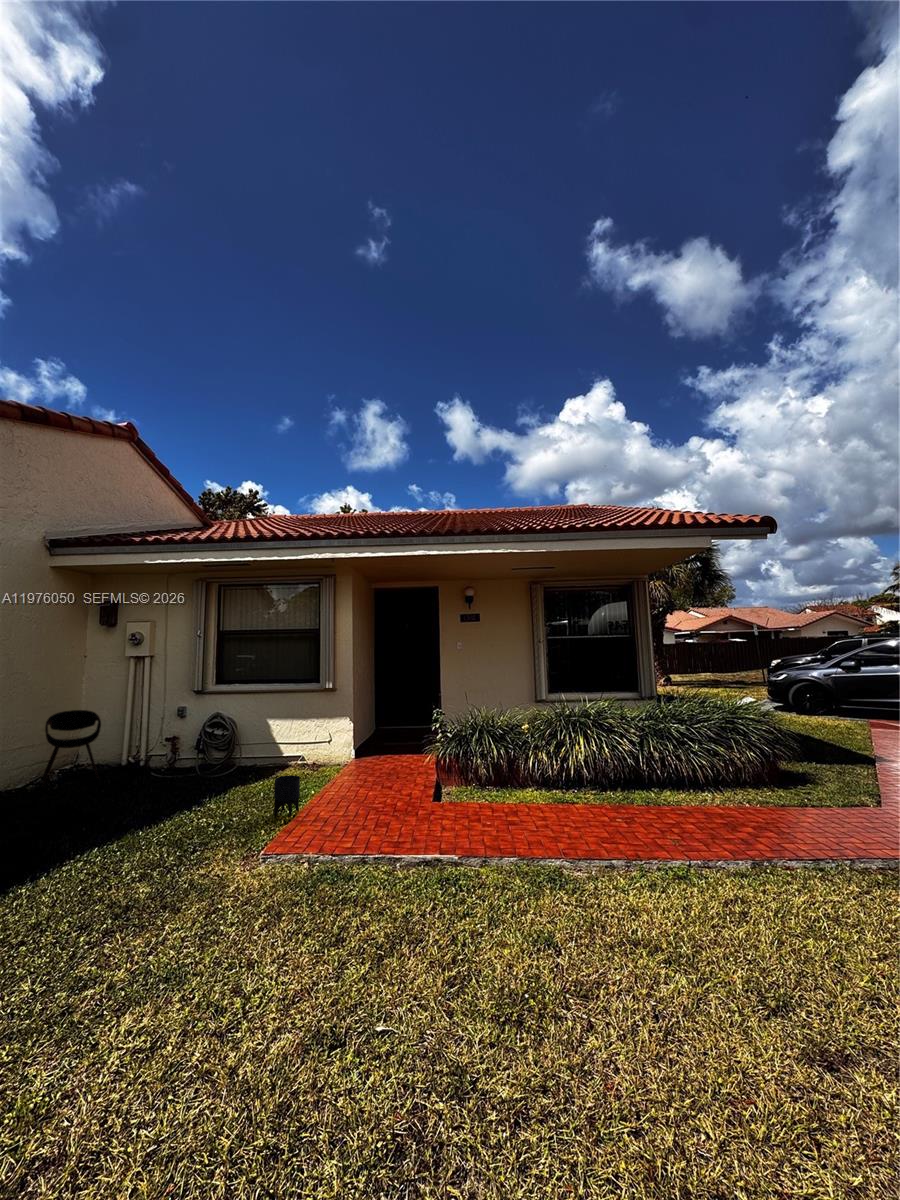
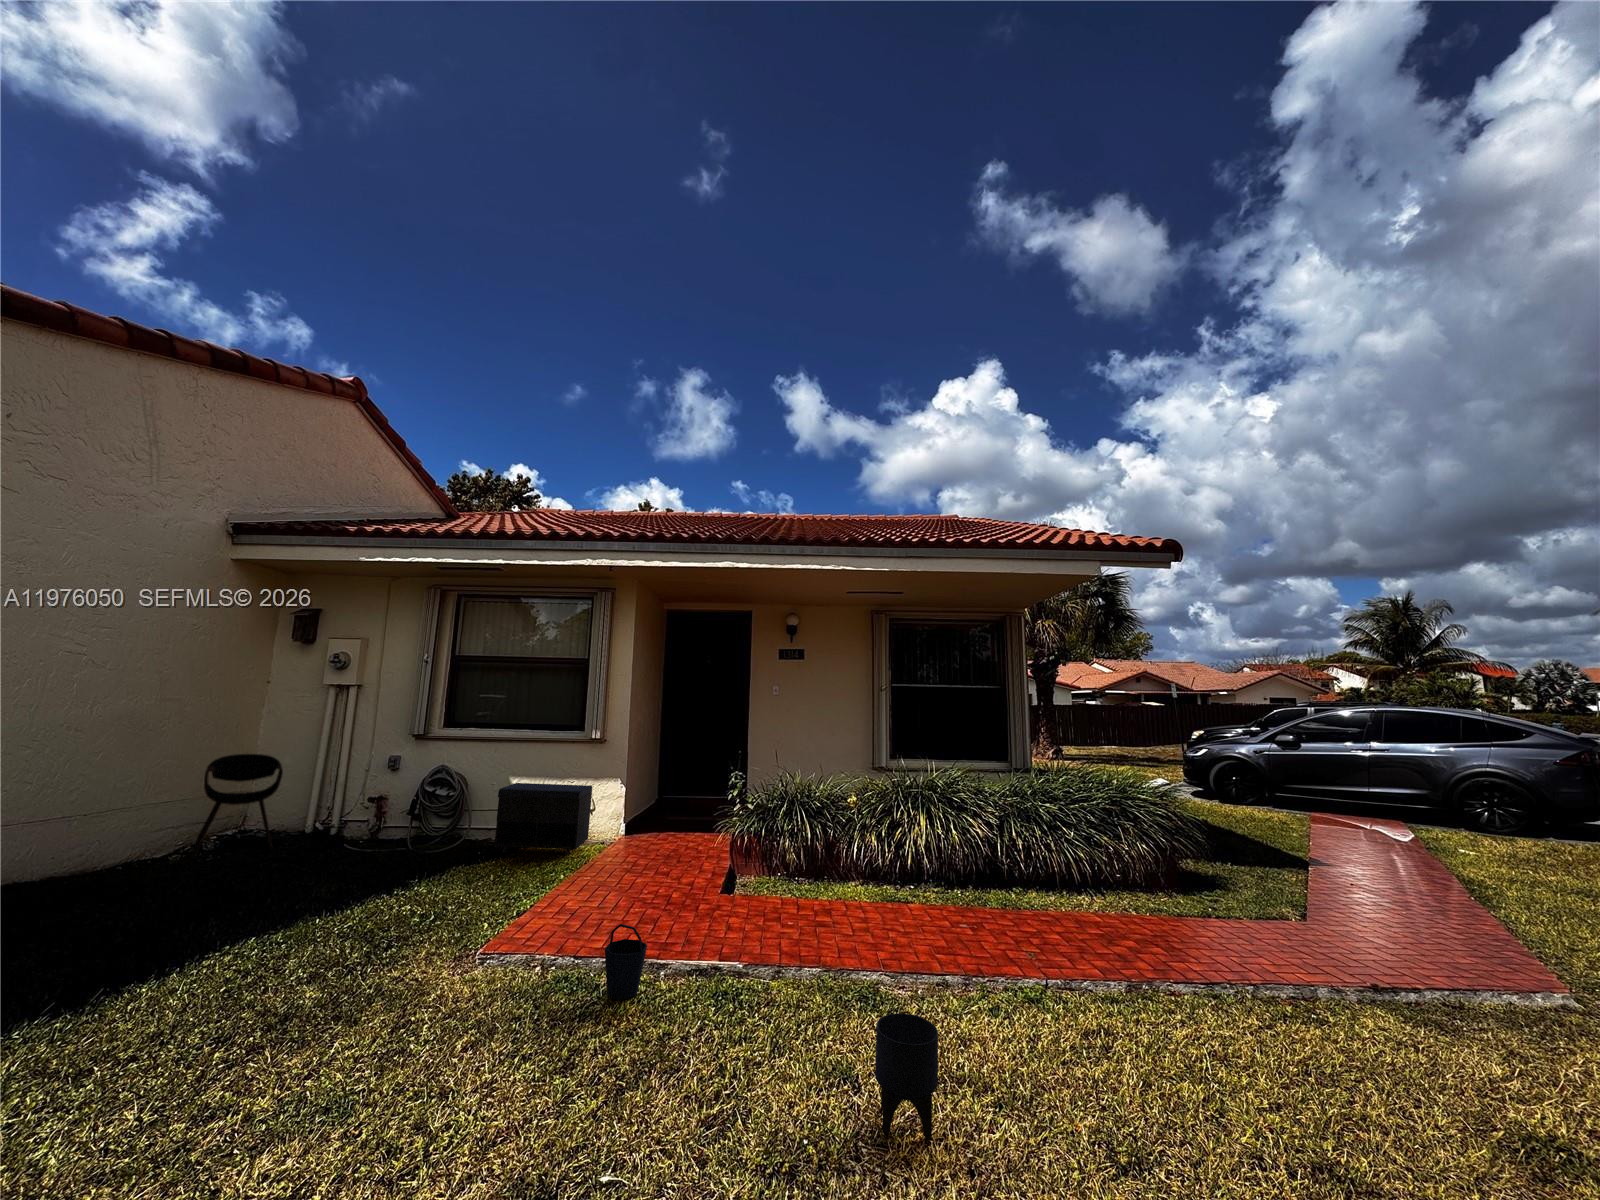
storage bench: none [259,723,328,775] -> present [494,783,592,854]
planter: present [274,775,300,816] -> present [875,1013,938,1139]
bucket: none [356,831,387,887] -> present [605,924,647,1000]

